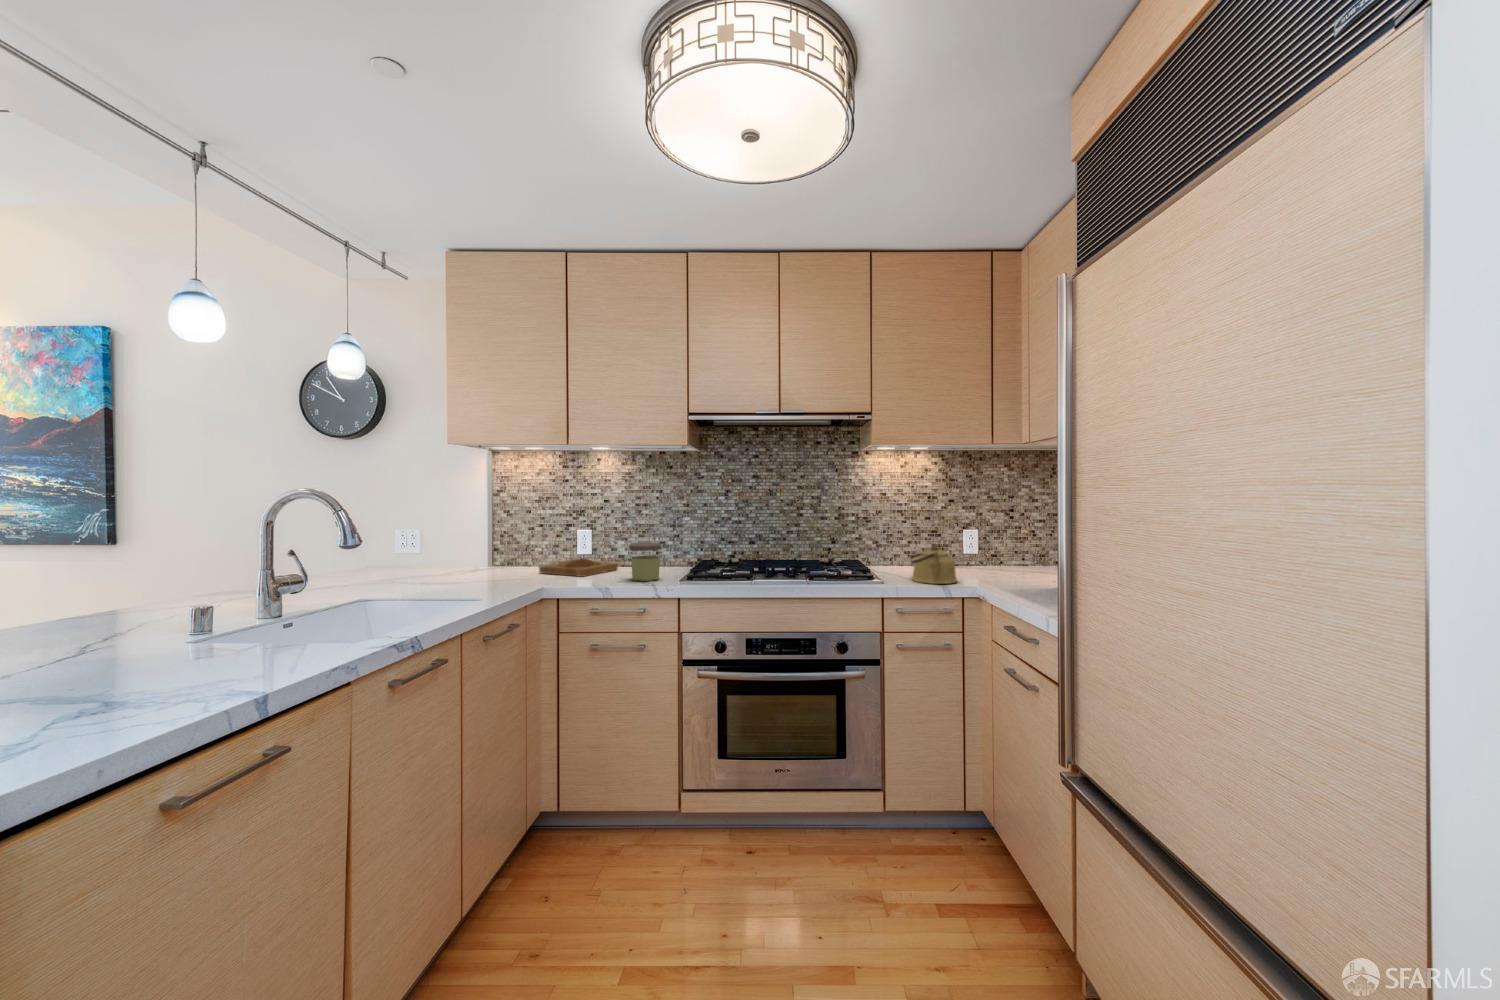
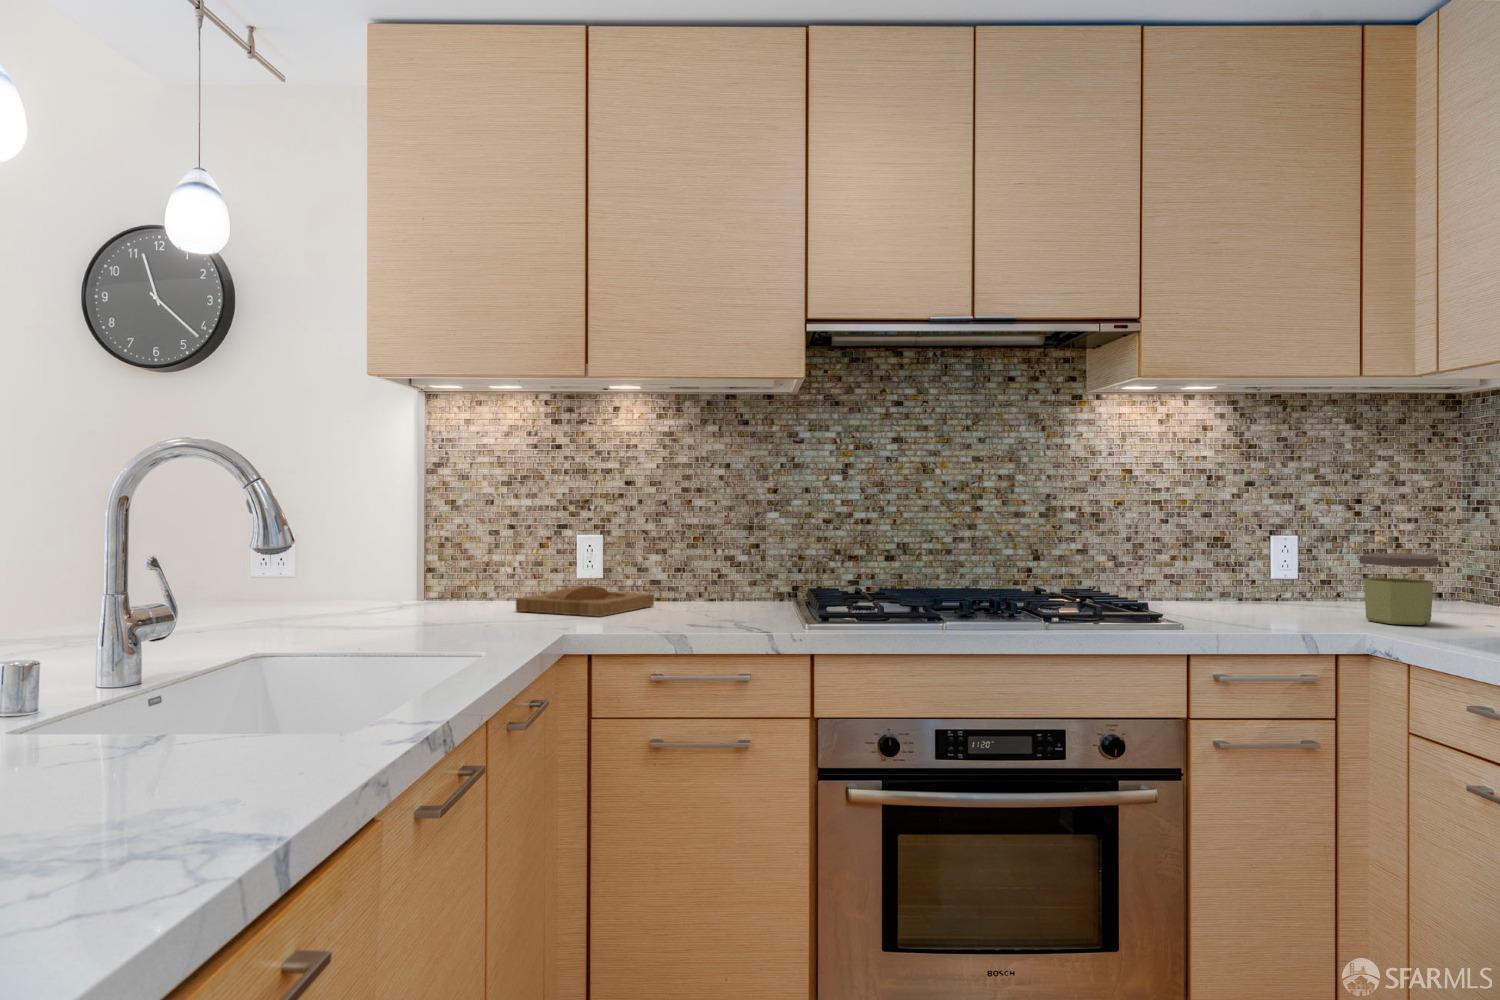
jar: present [630,542,662,581] -> present [1360,553,1438,625]
kettle: present [910,546,957,584] -> none [1212,558,1316,627]

